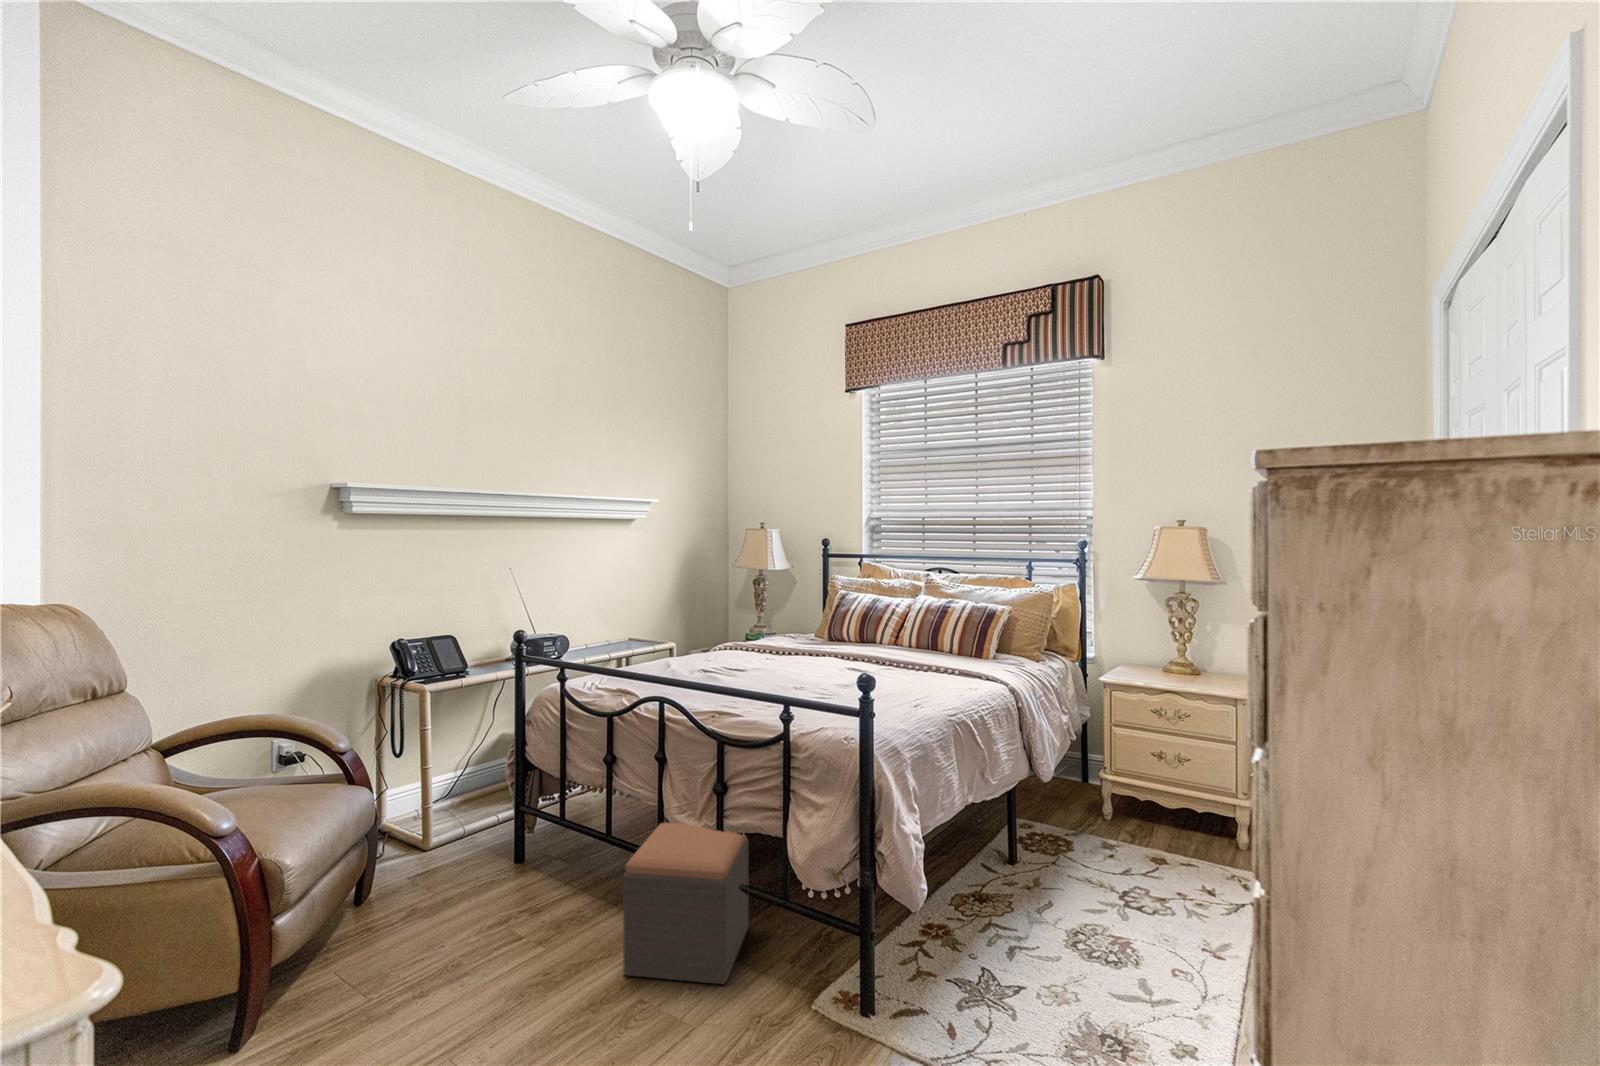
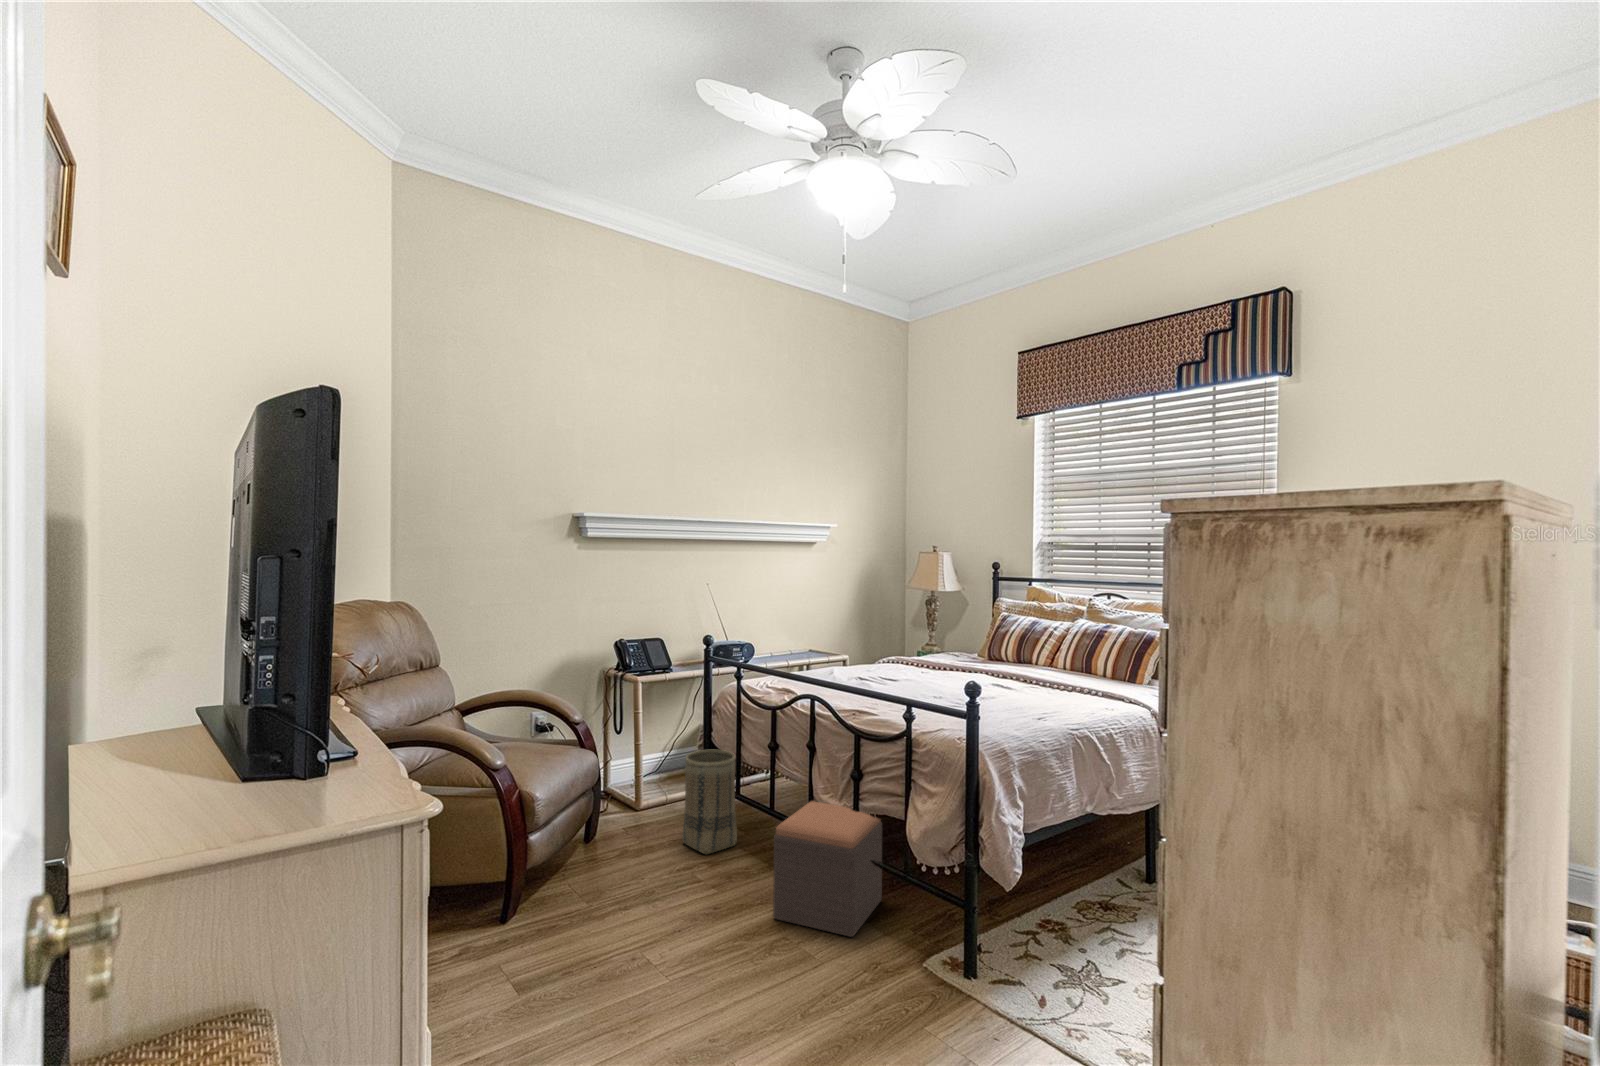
basket: none [492,768,563,898] -> present [682,750,737,854]

